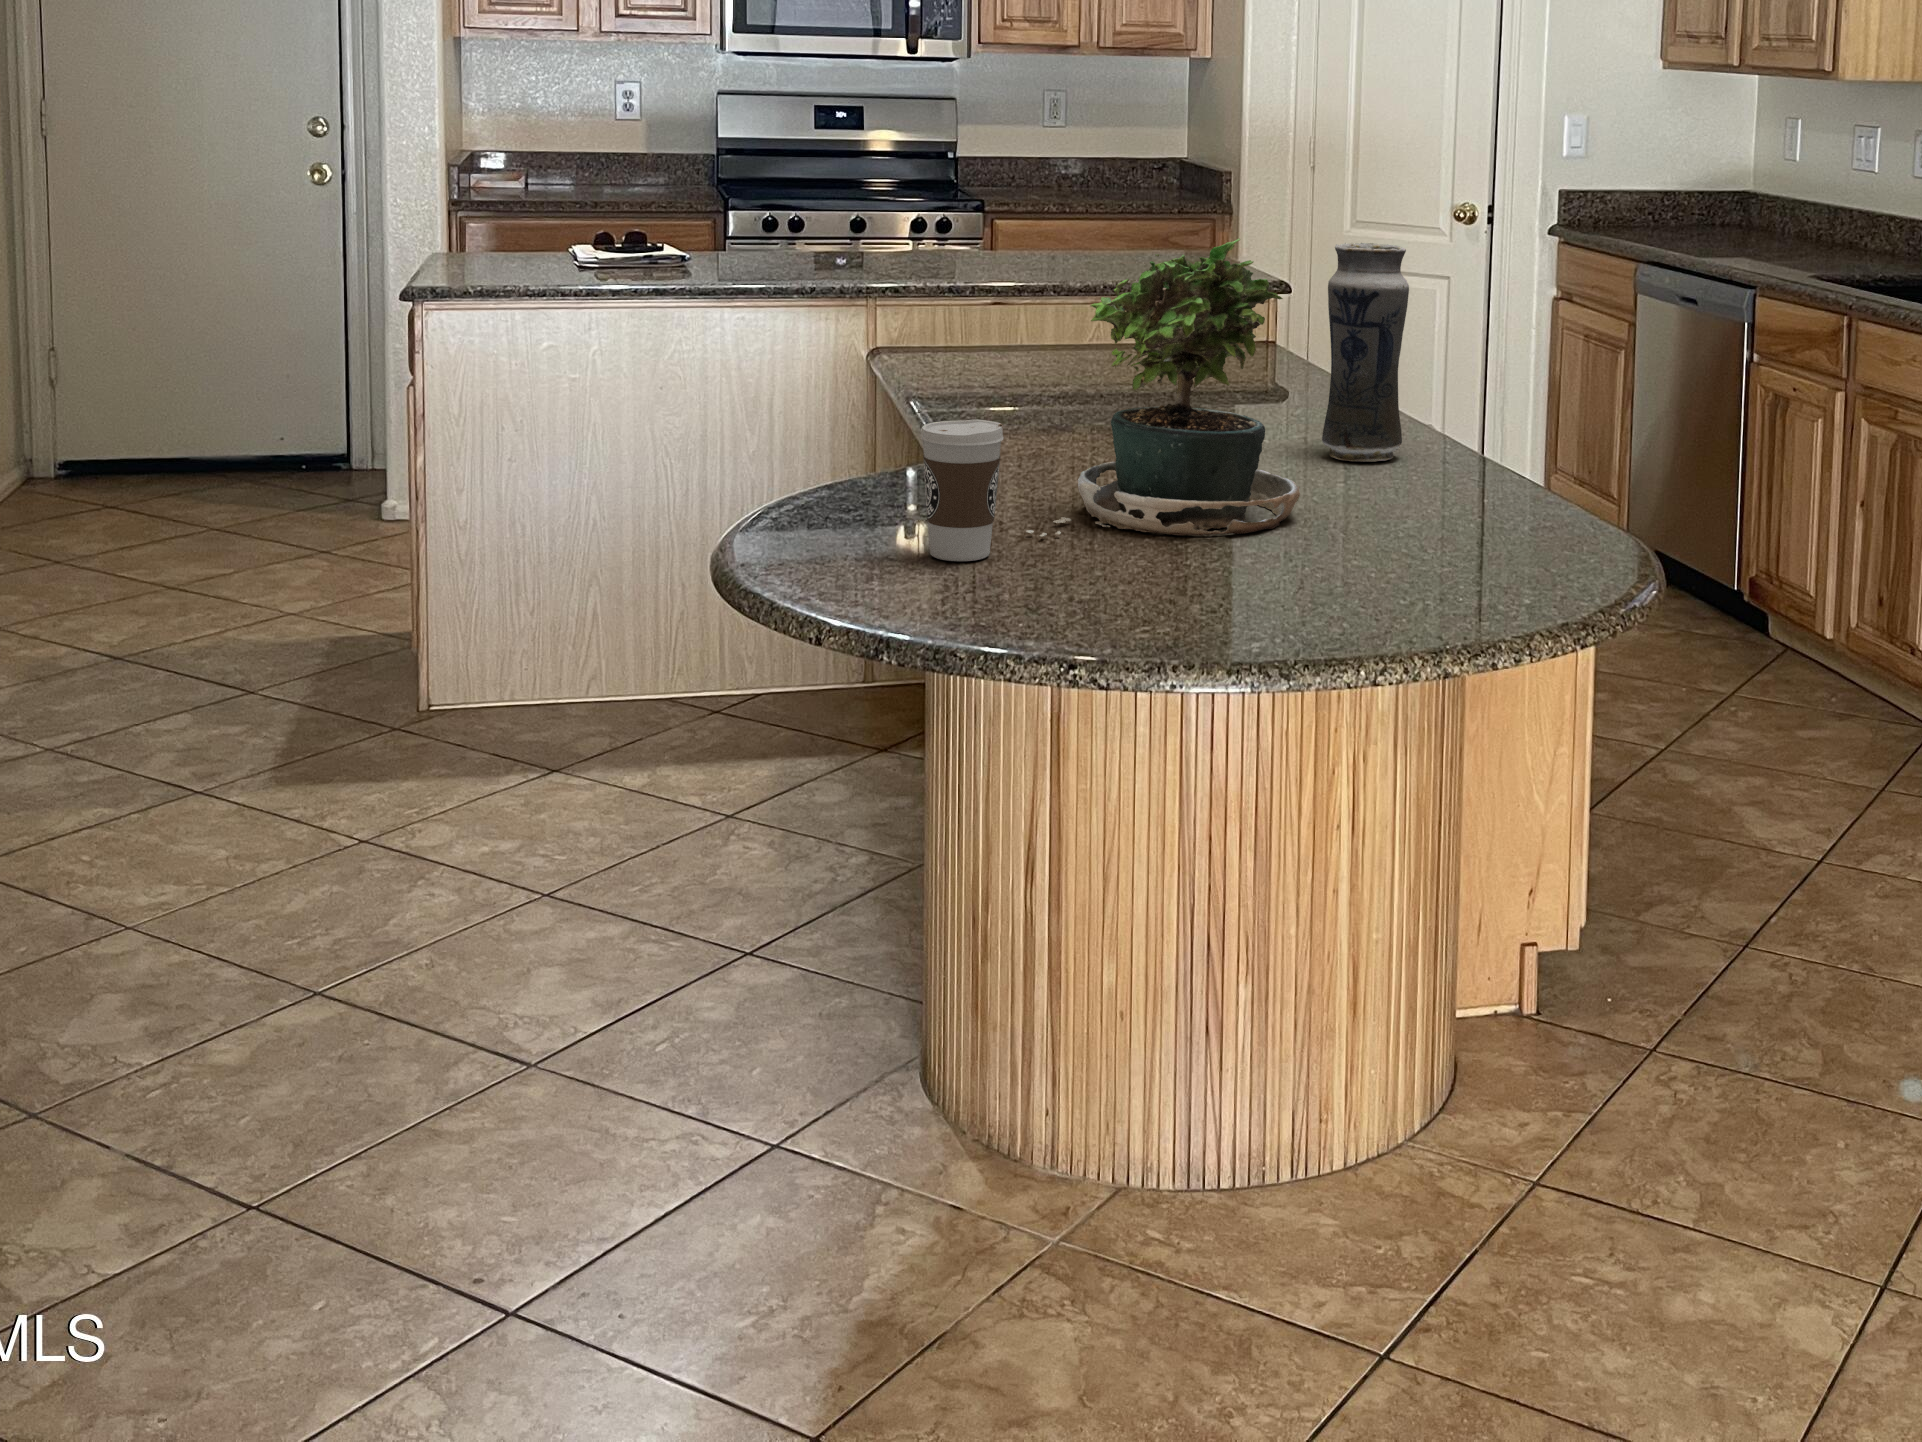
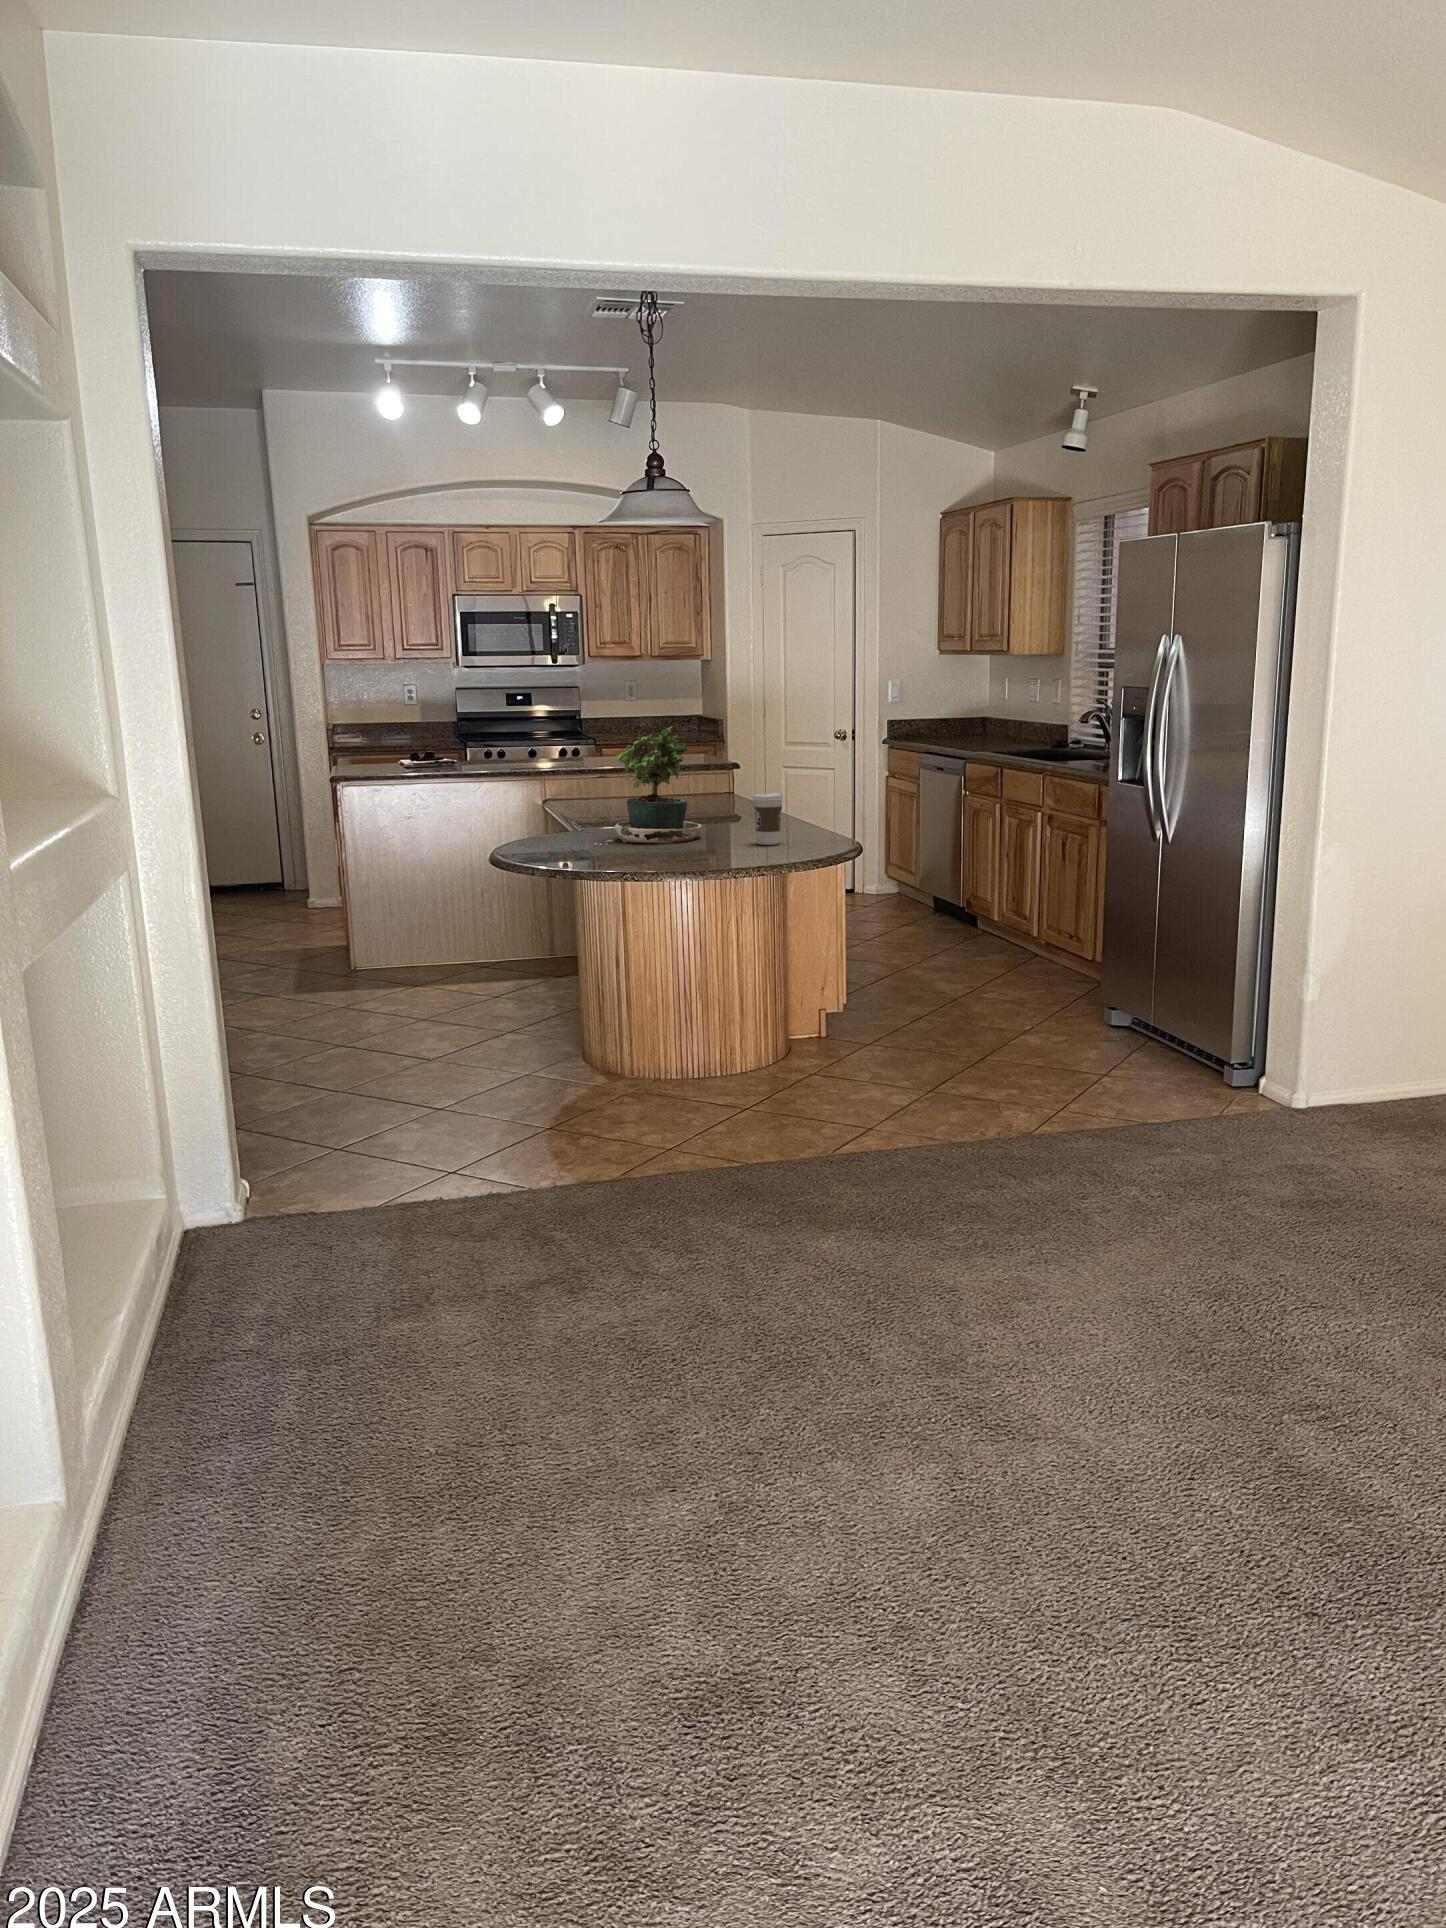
vase: present [1322,243,1409,462] -> none [721,732,754,823]
coffee cup: present [921,420,1004,561] -> present [752,793,783,845]

